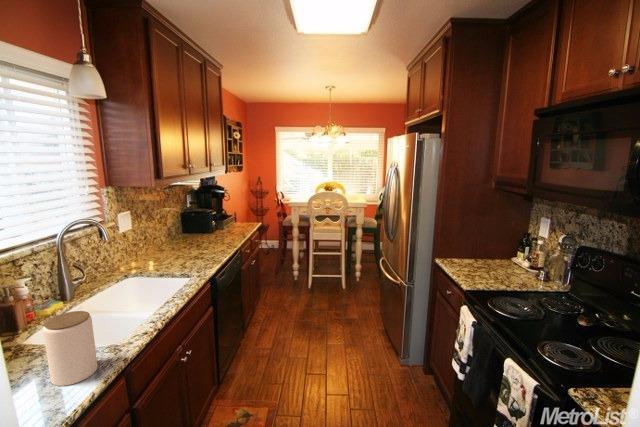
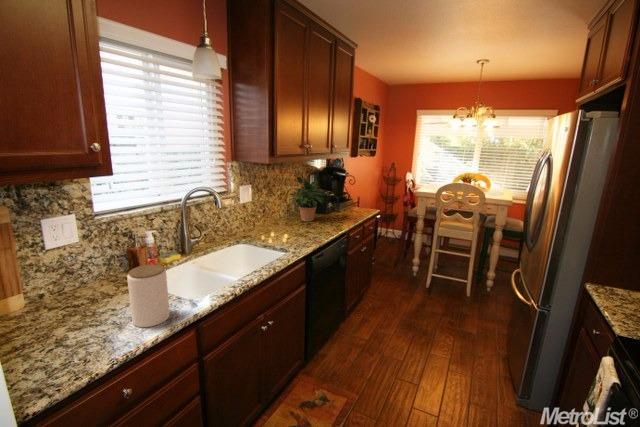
potted plant: none [168,198,220,243] -> present [289,177,332,221]

